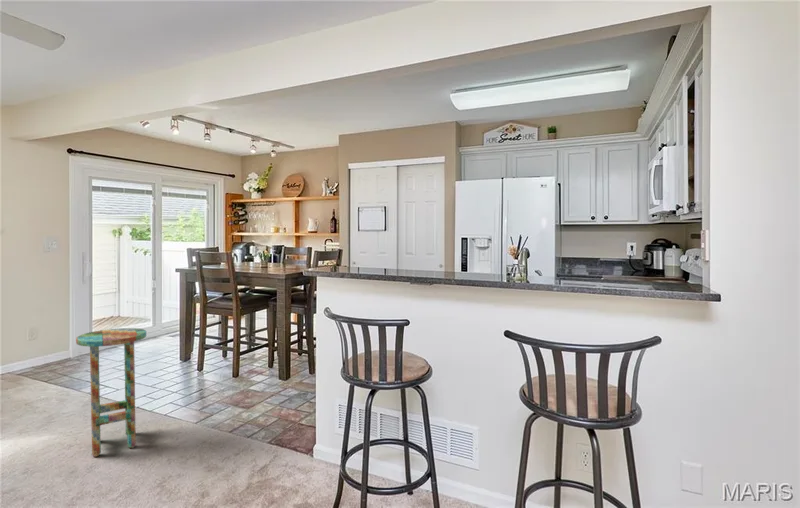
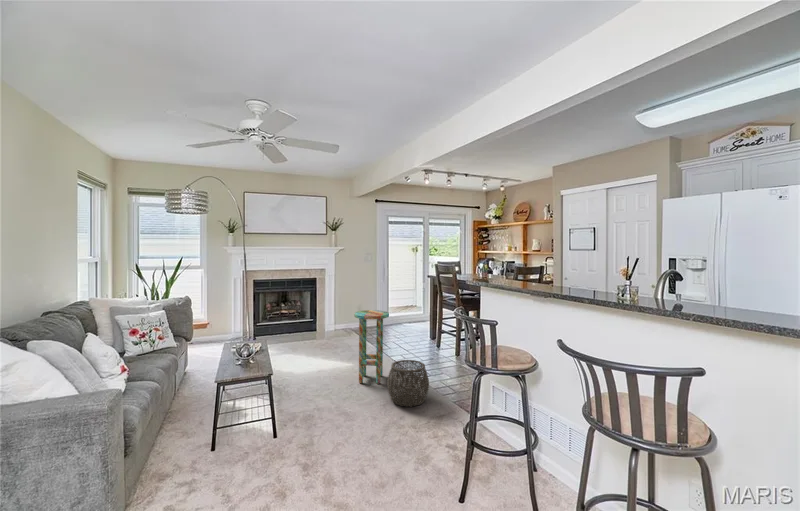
woven basket: none [163,395,235,470] -> present [387,360,429,407]

